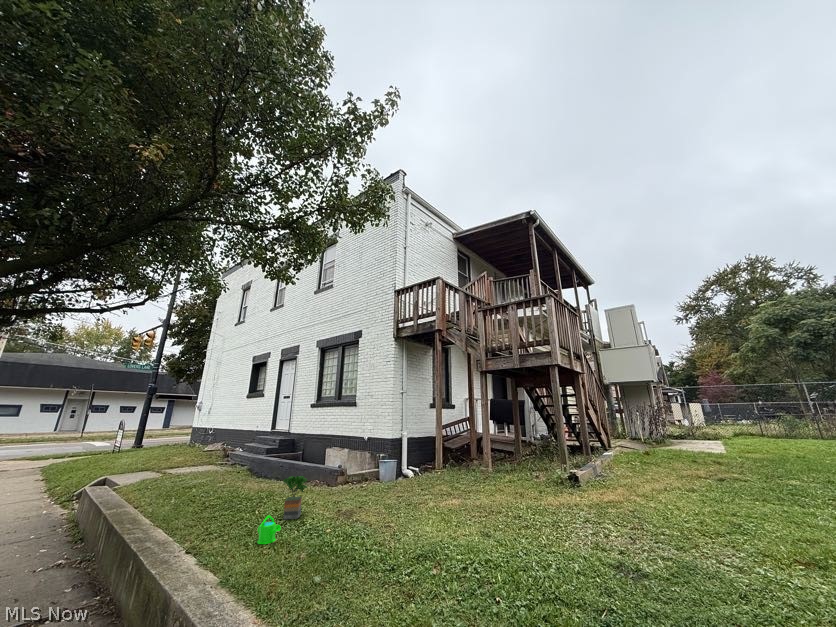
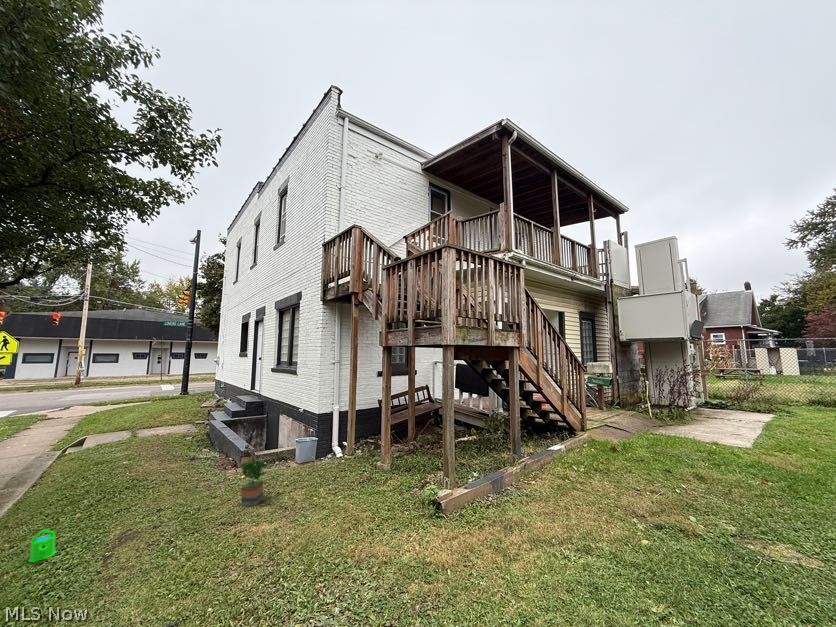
potted tree: present [284,476,307,520] -> present [241,461,268,506]

